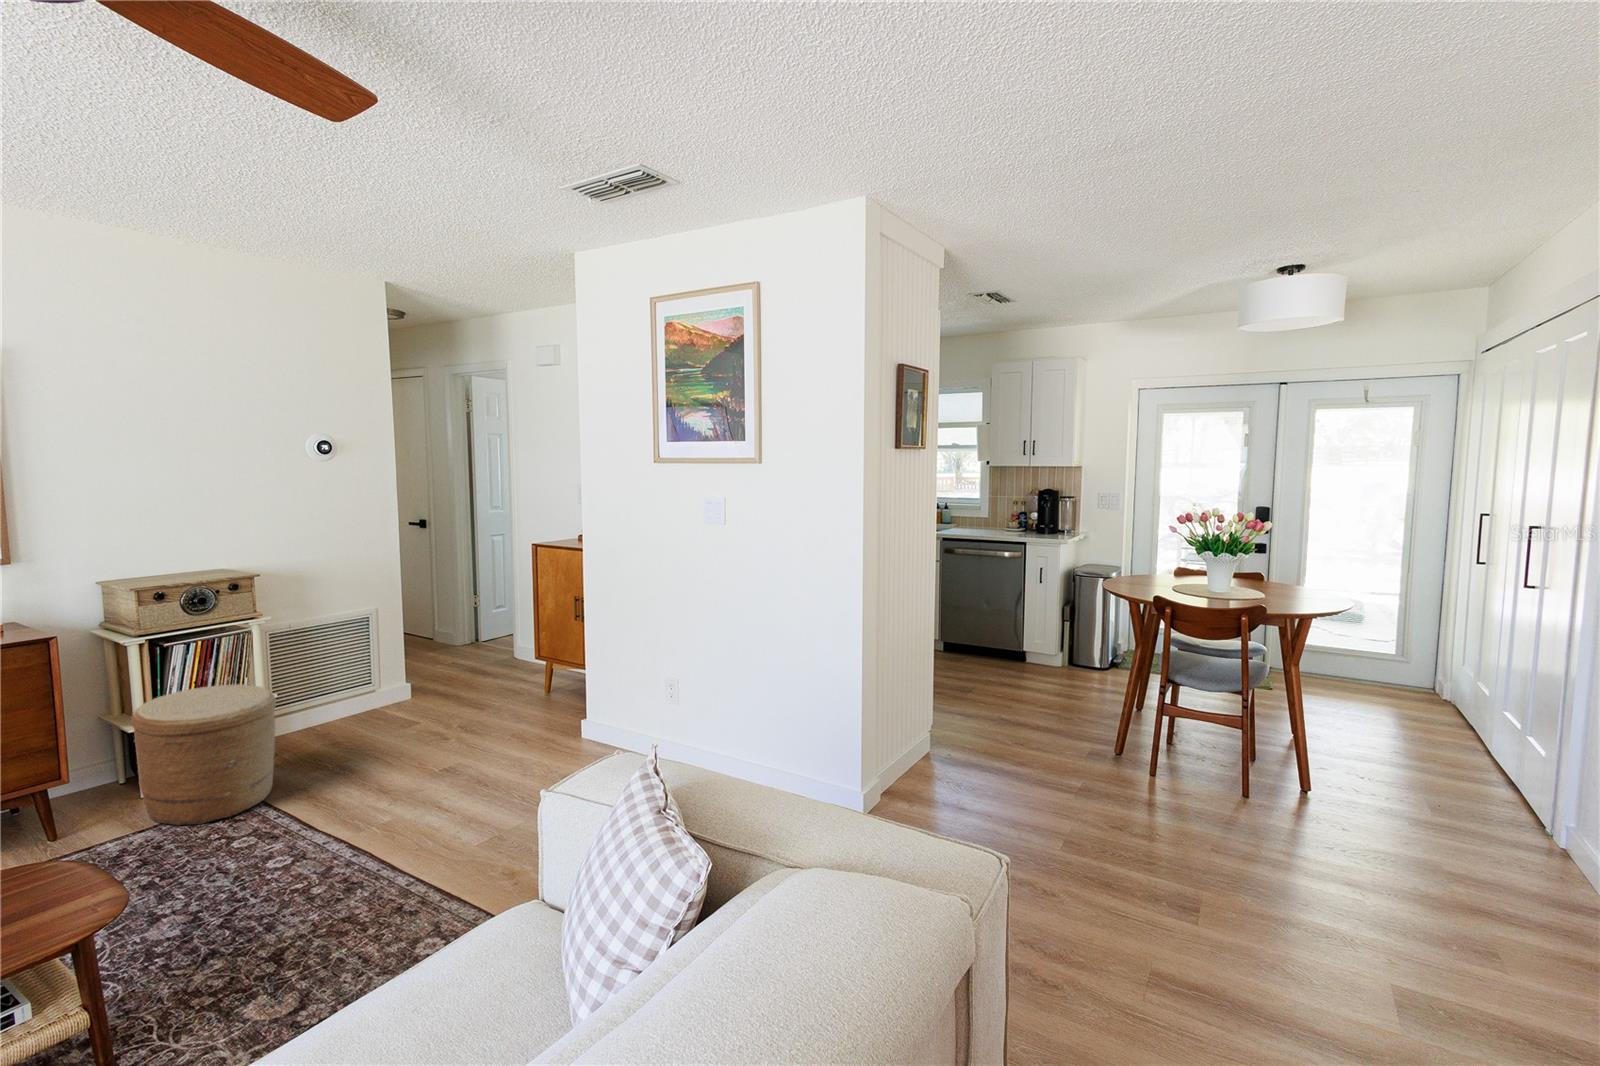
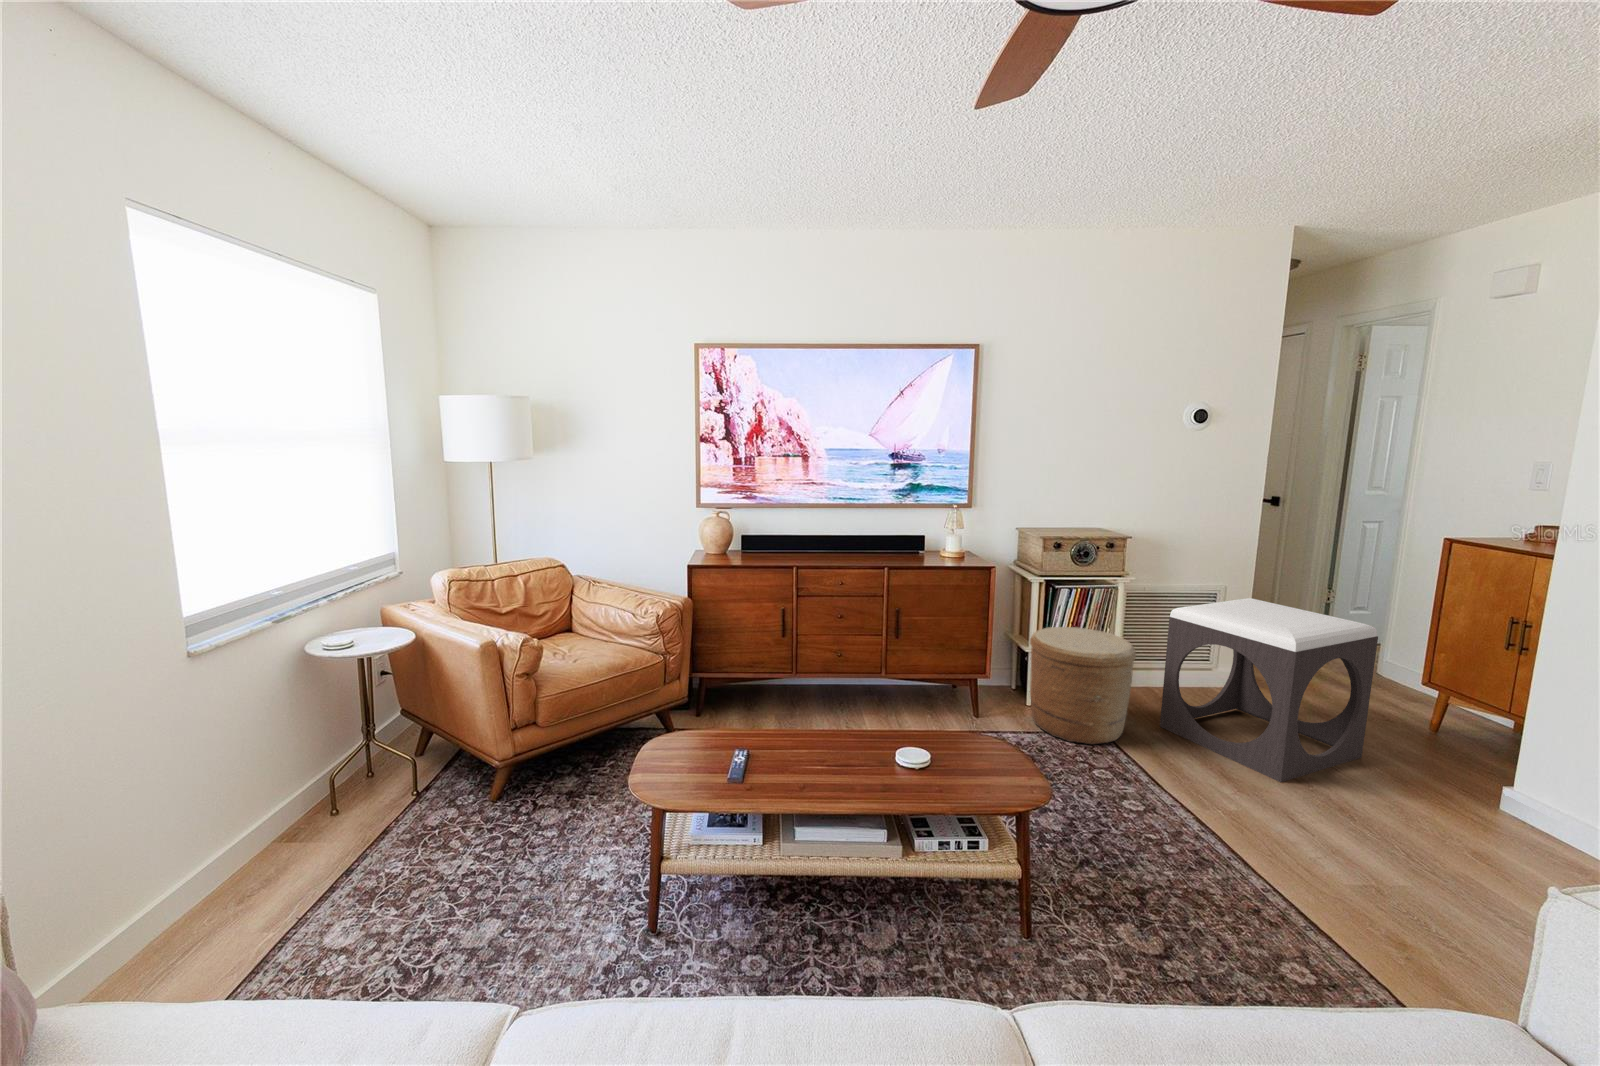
footstool: none [312,616,492,779] -> present [1160,598,1378,782]

